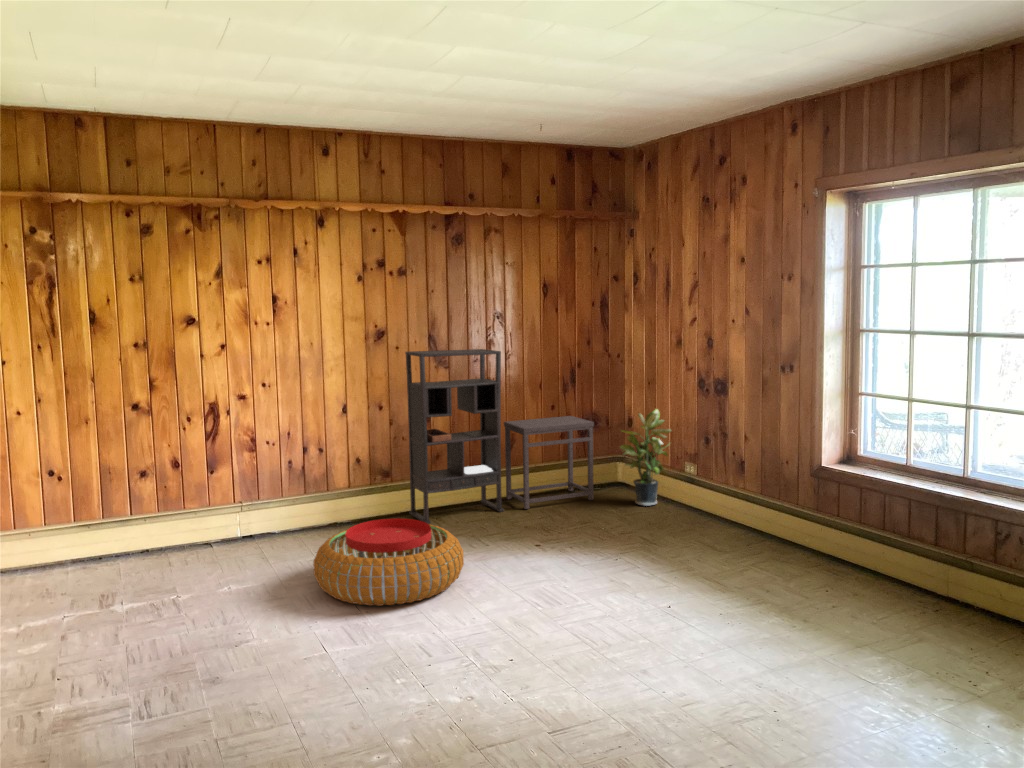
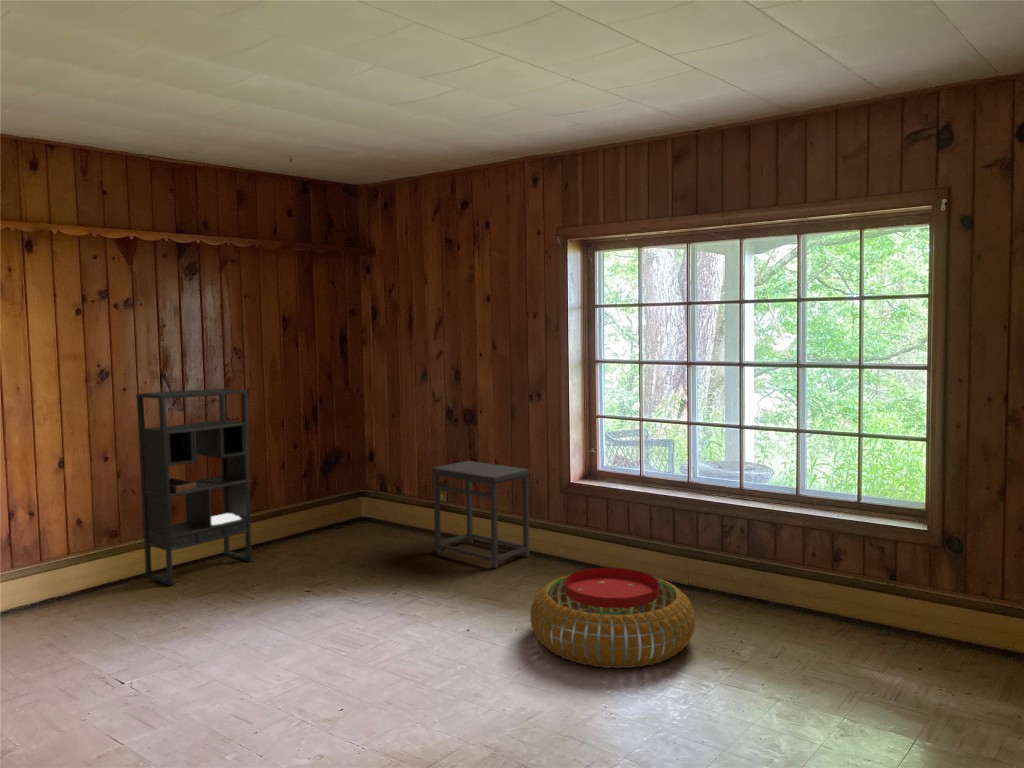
potted plant: present [620,409,671,506] -> none [370,442,423,538]
side table: present [504,416,594,509] -> present [432,461,530,568]
pouf: present [313,518,464,606] -> present [530,568,695,668]

